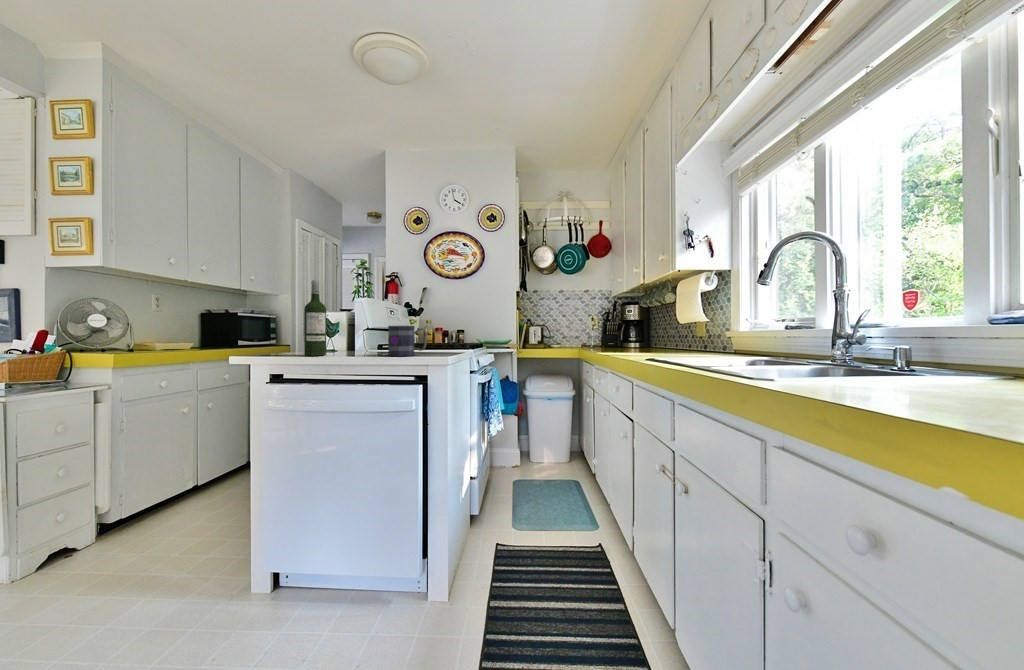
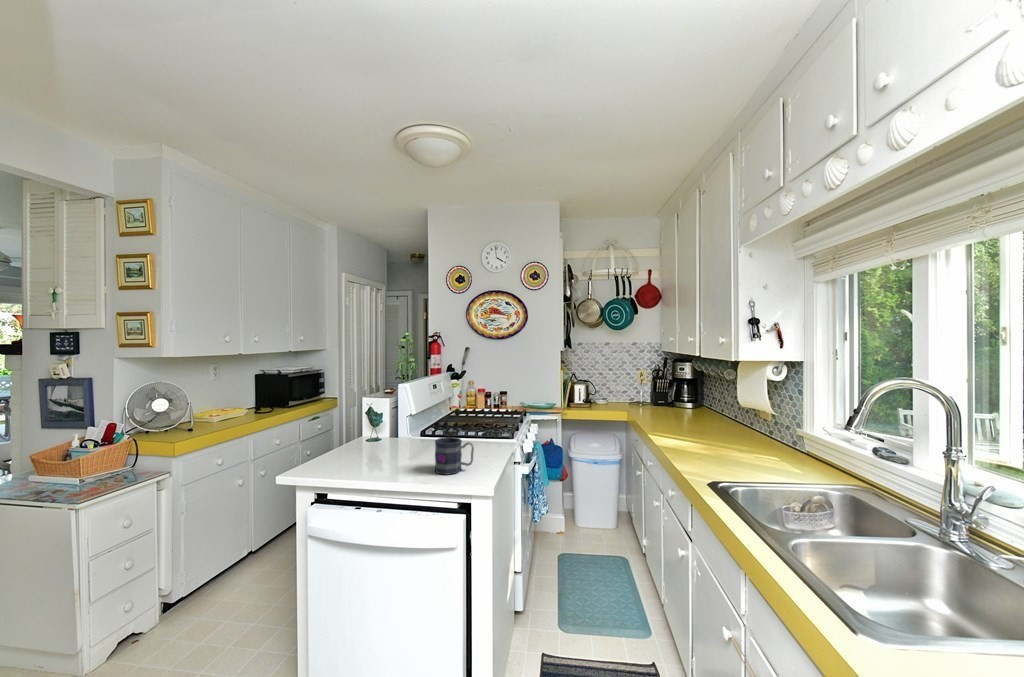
wine bottle: present [304,280,326,356] -> none [353,395,374,473]

